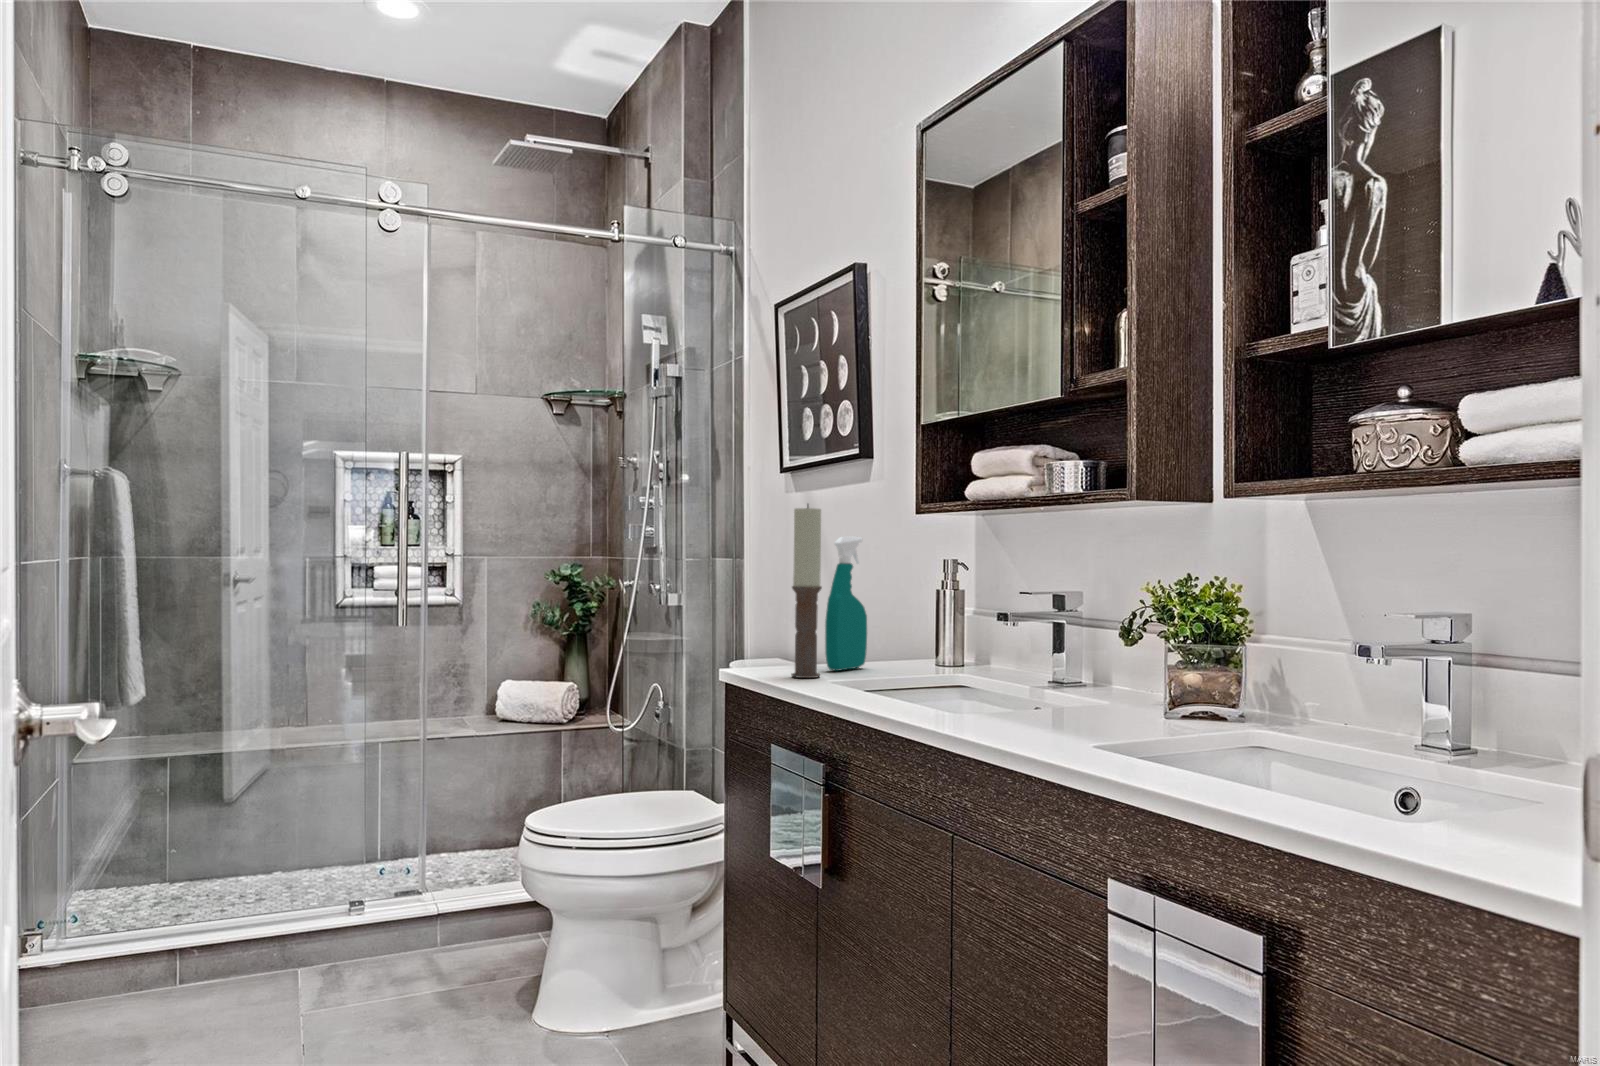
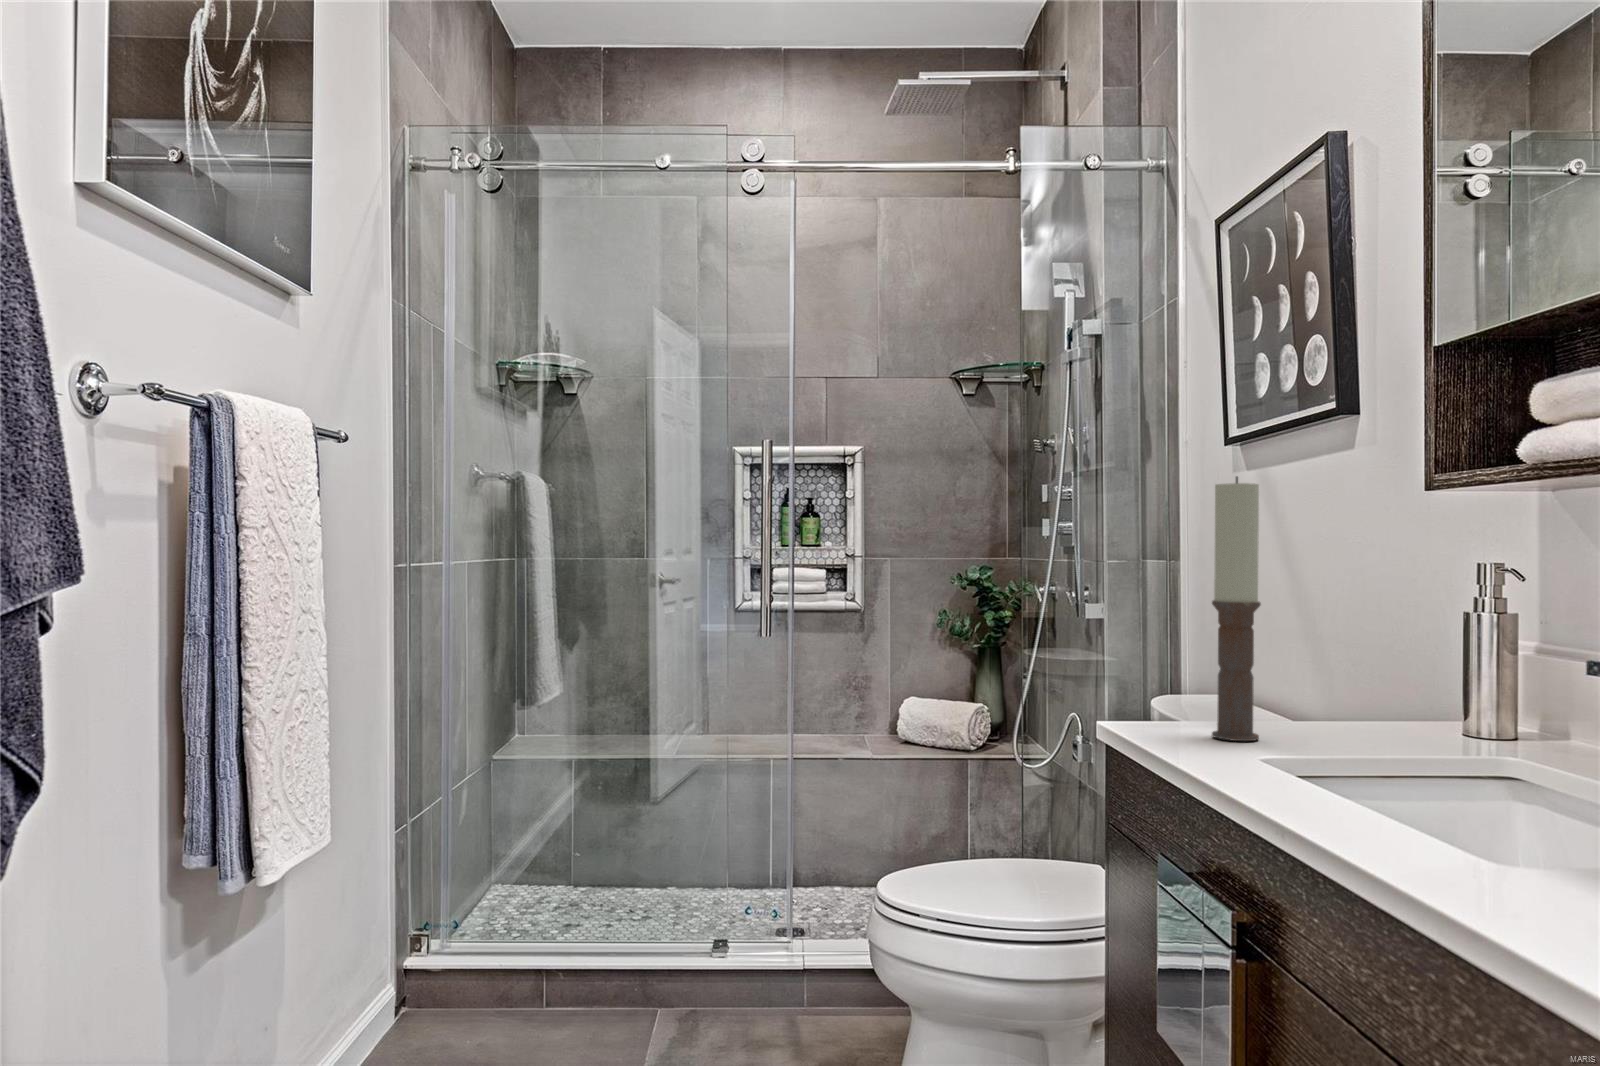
spray bottle: present [825,537,867,671] -> none [1271,527,1342,730]

